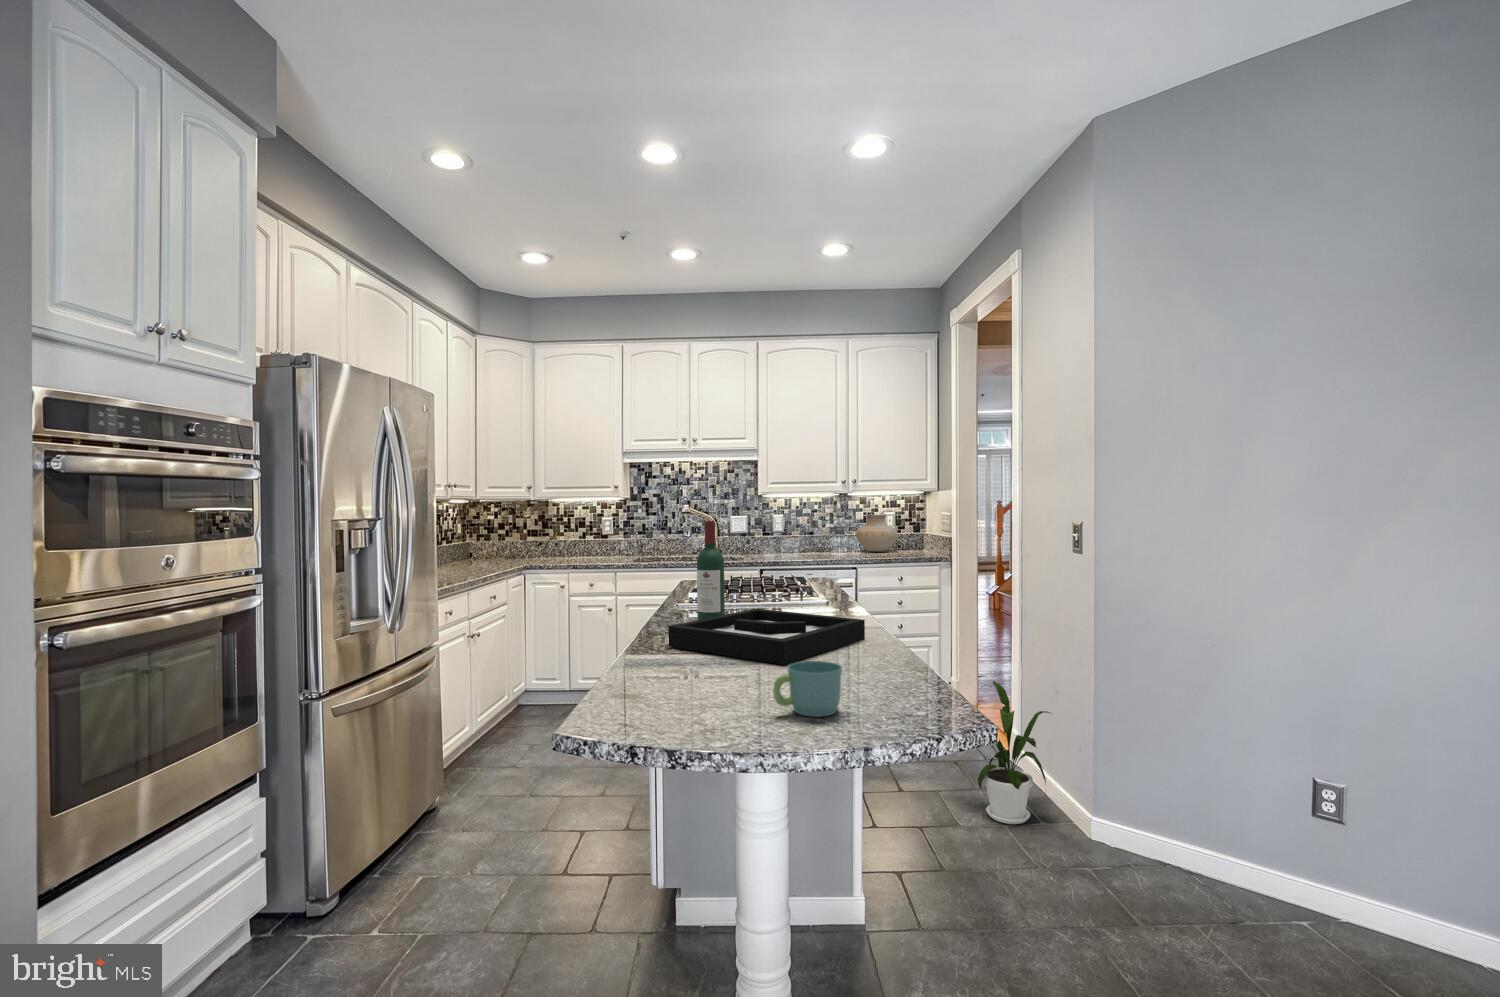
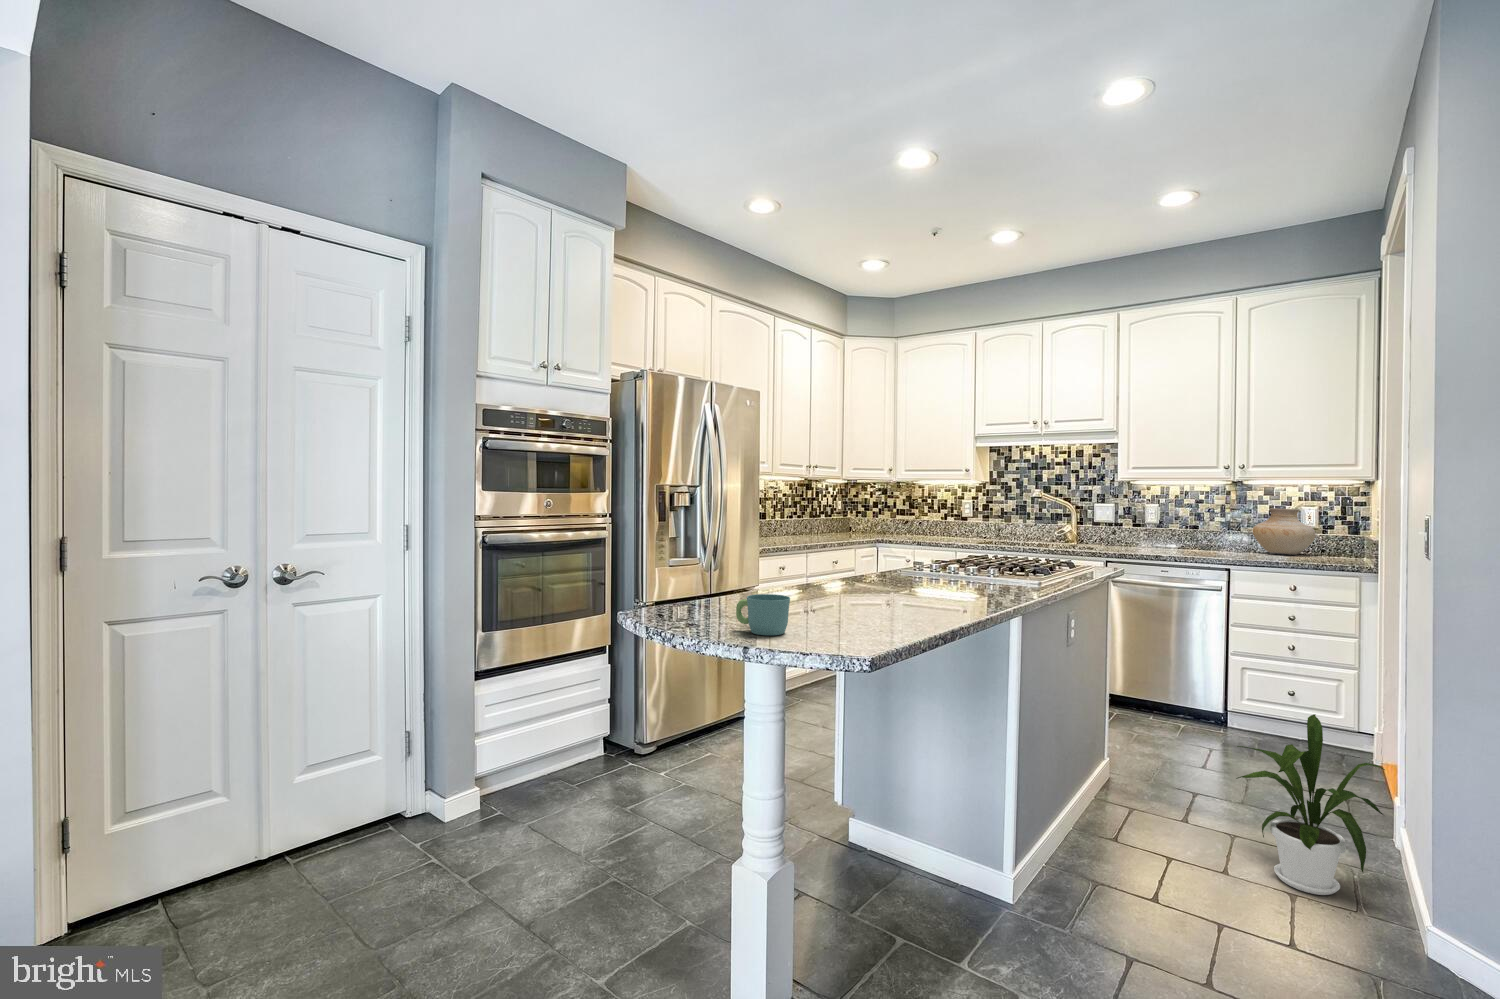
wine bottle: present [697,521,725,620] -> none [869,493,895,585]
decorative tray: present [668,609,865,665] -> none [799,574,965,611]

